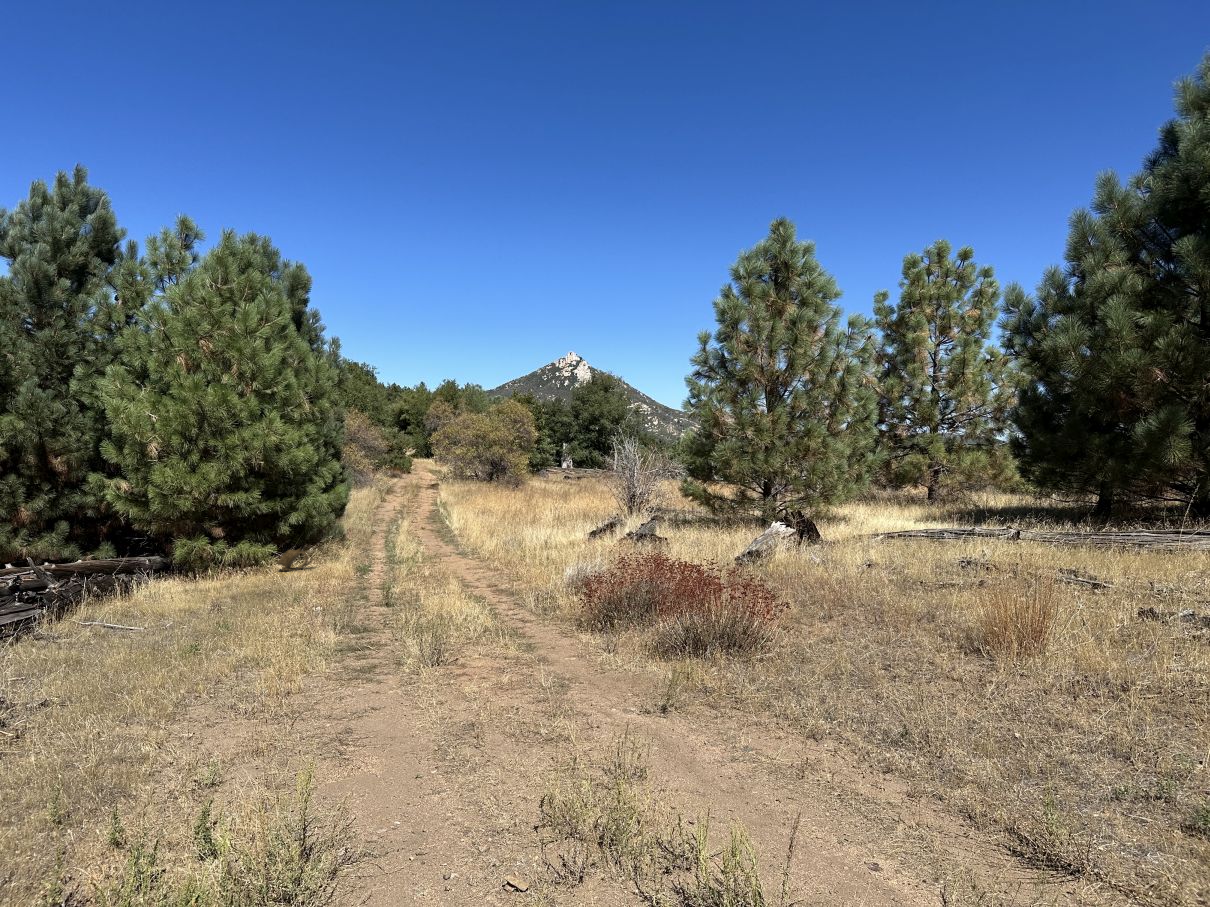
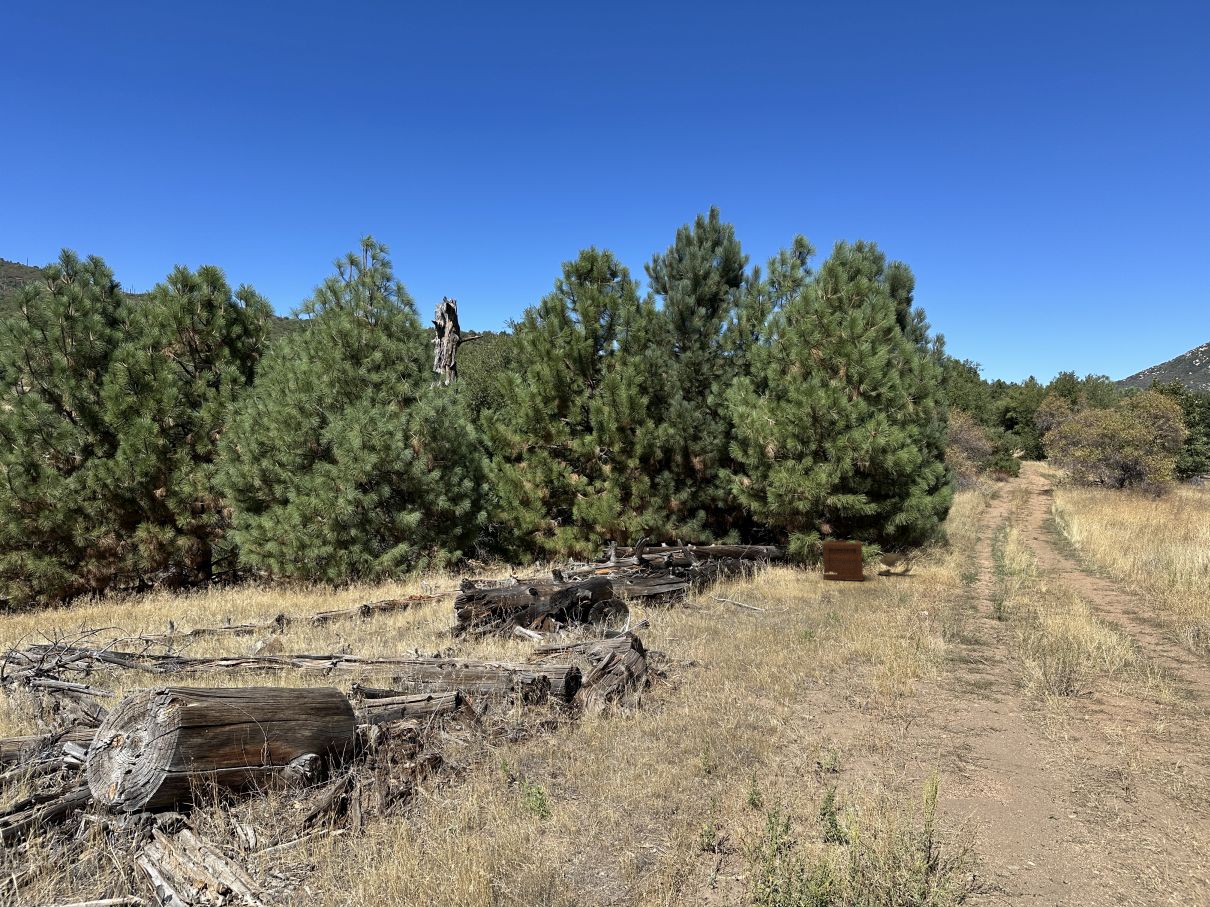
wooden crate: none [220,541,262,583] -> present [823,540,863,581]

